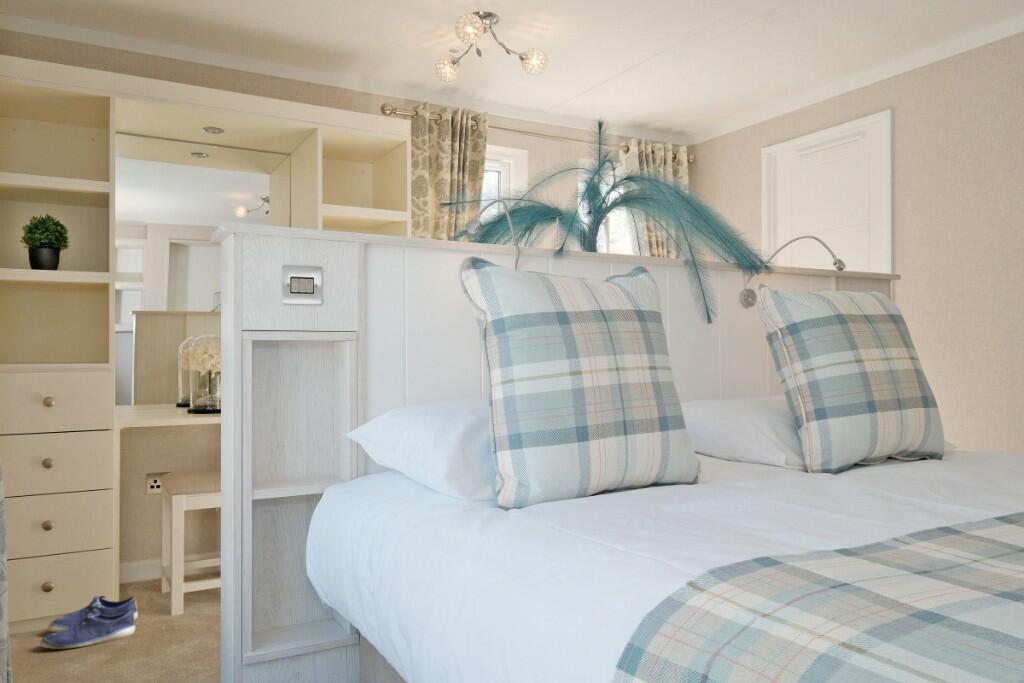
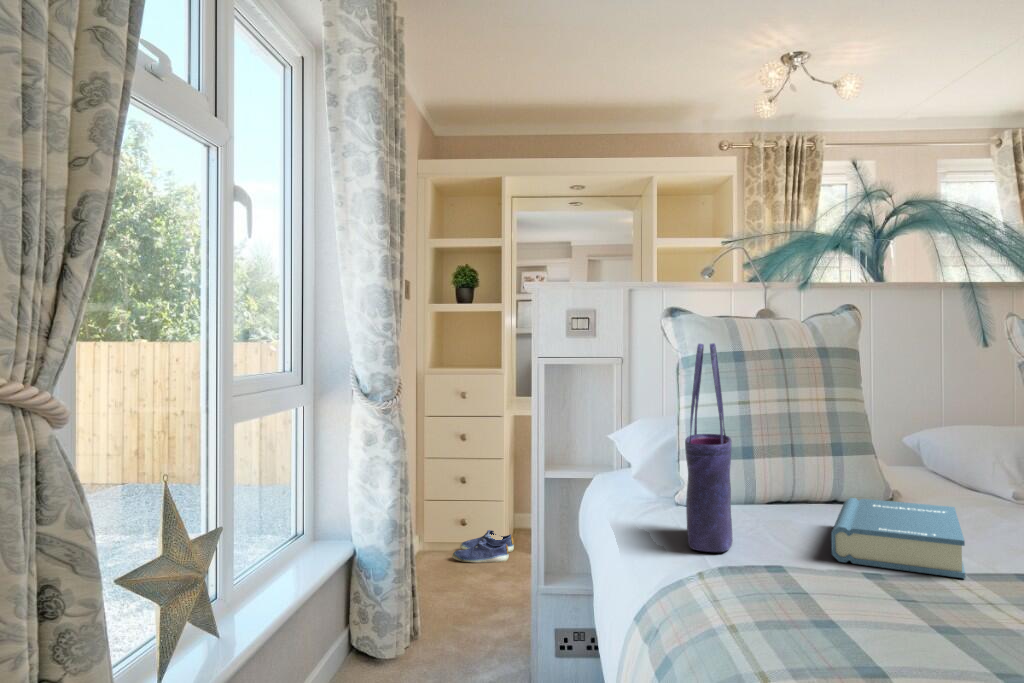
tote bag: none [576,286,651,549] -> present [685,343,733,552]
hardback book: none [703,468,882,537] -> present [831,498,965,578]

